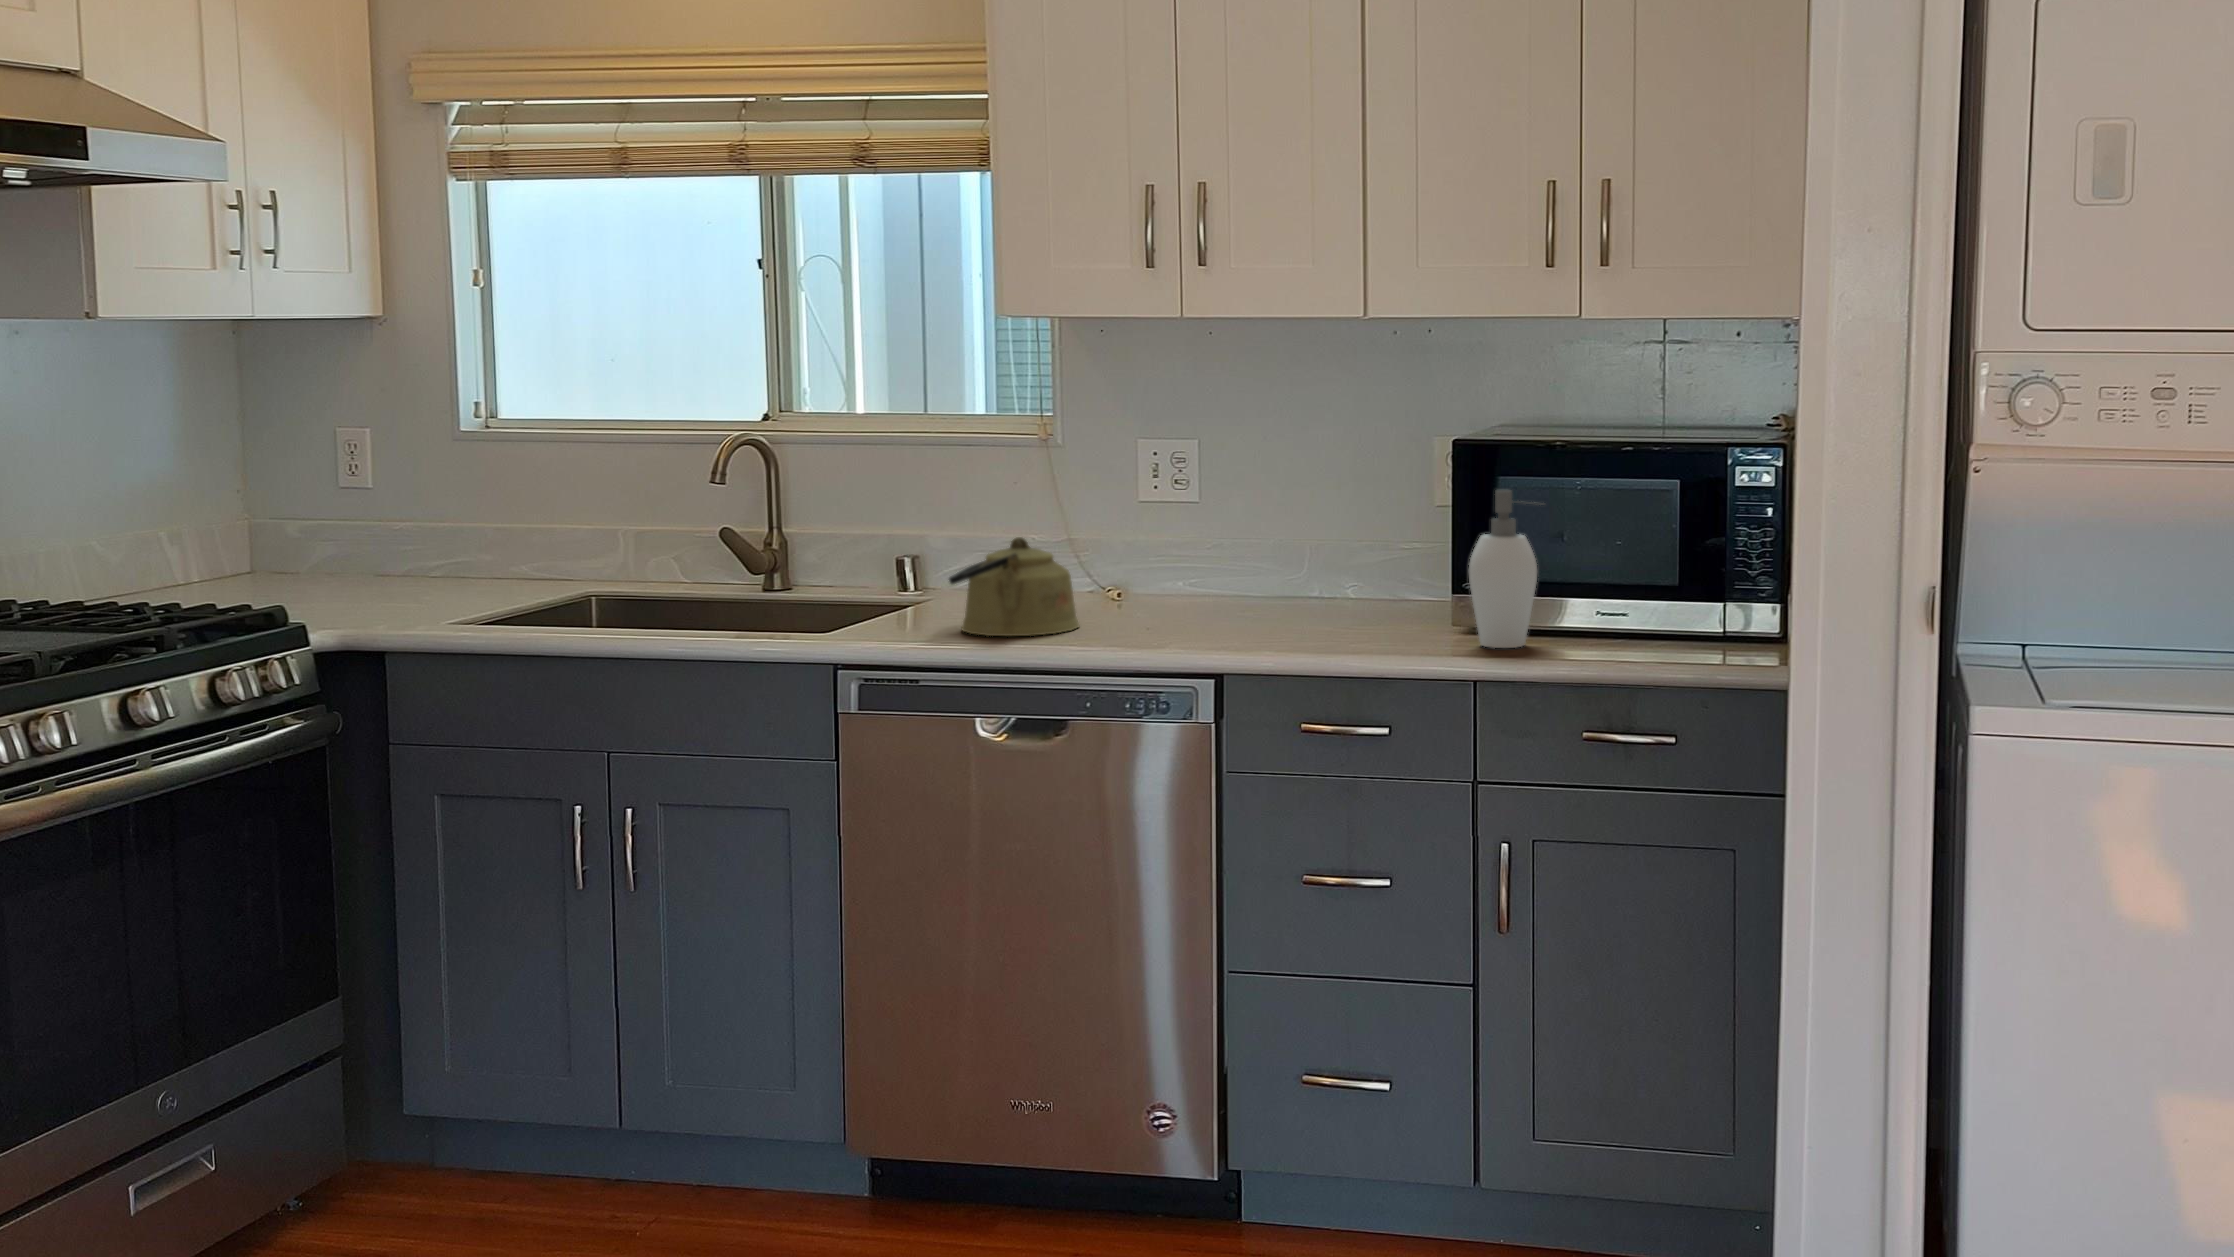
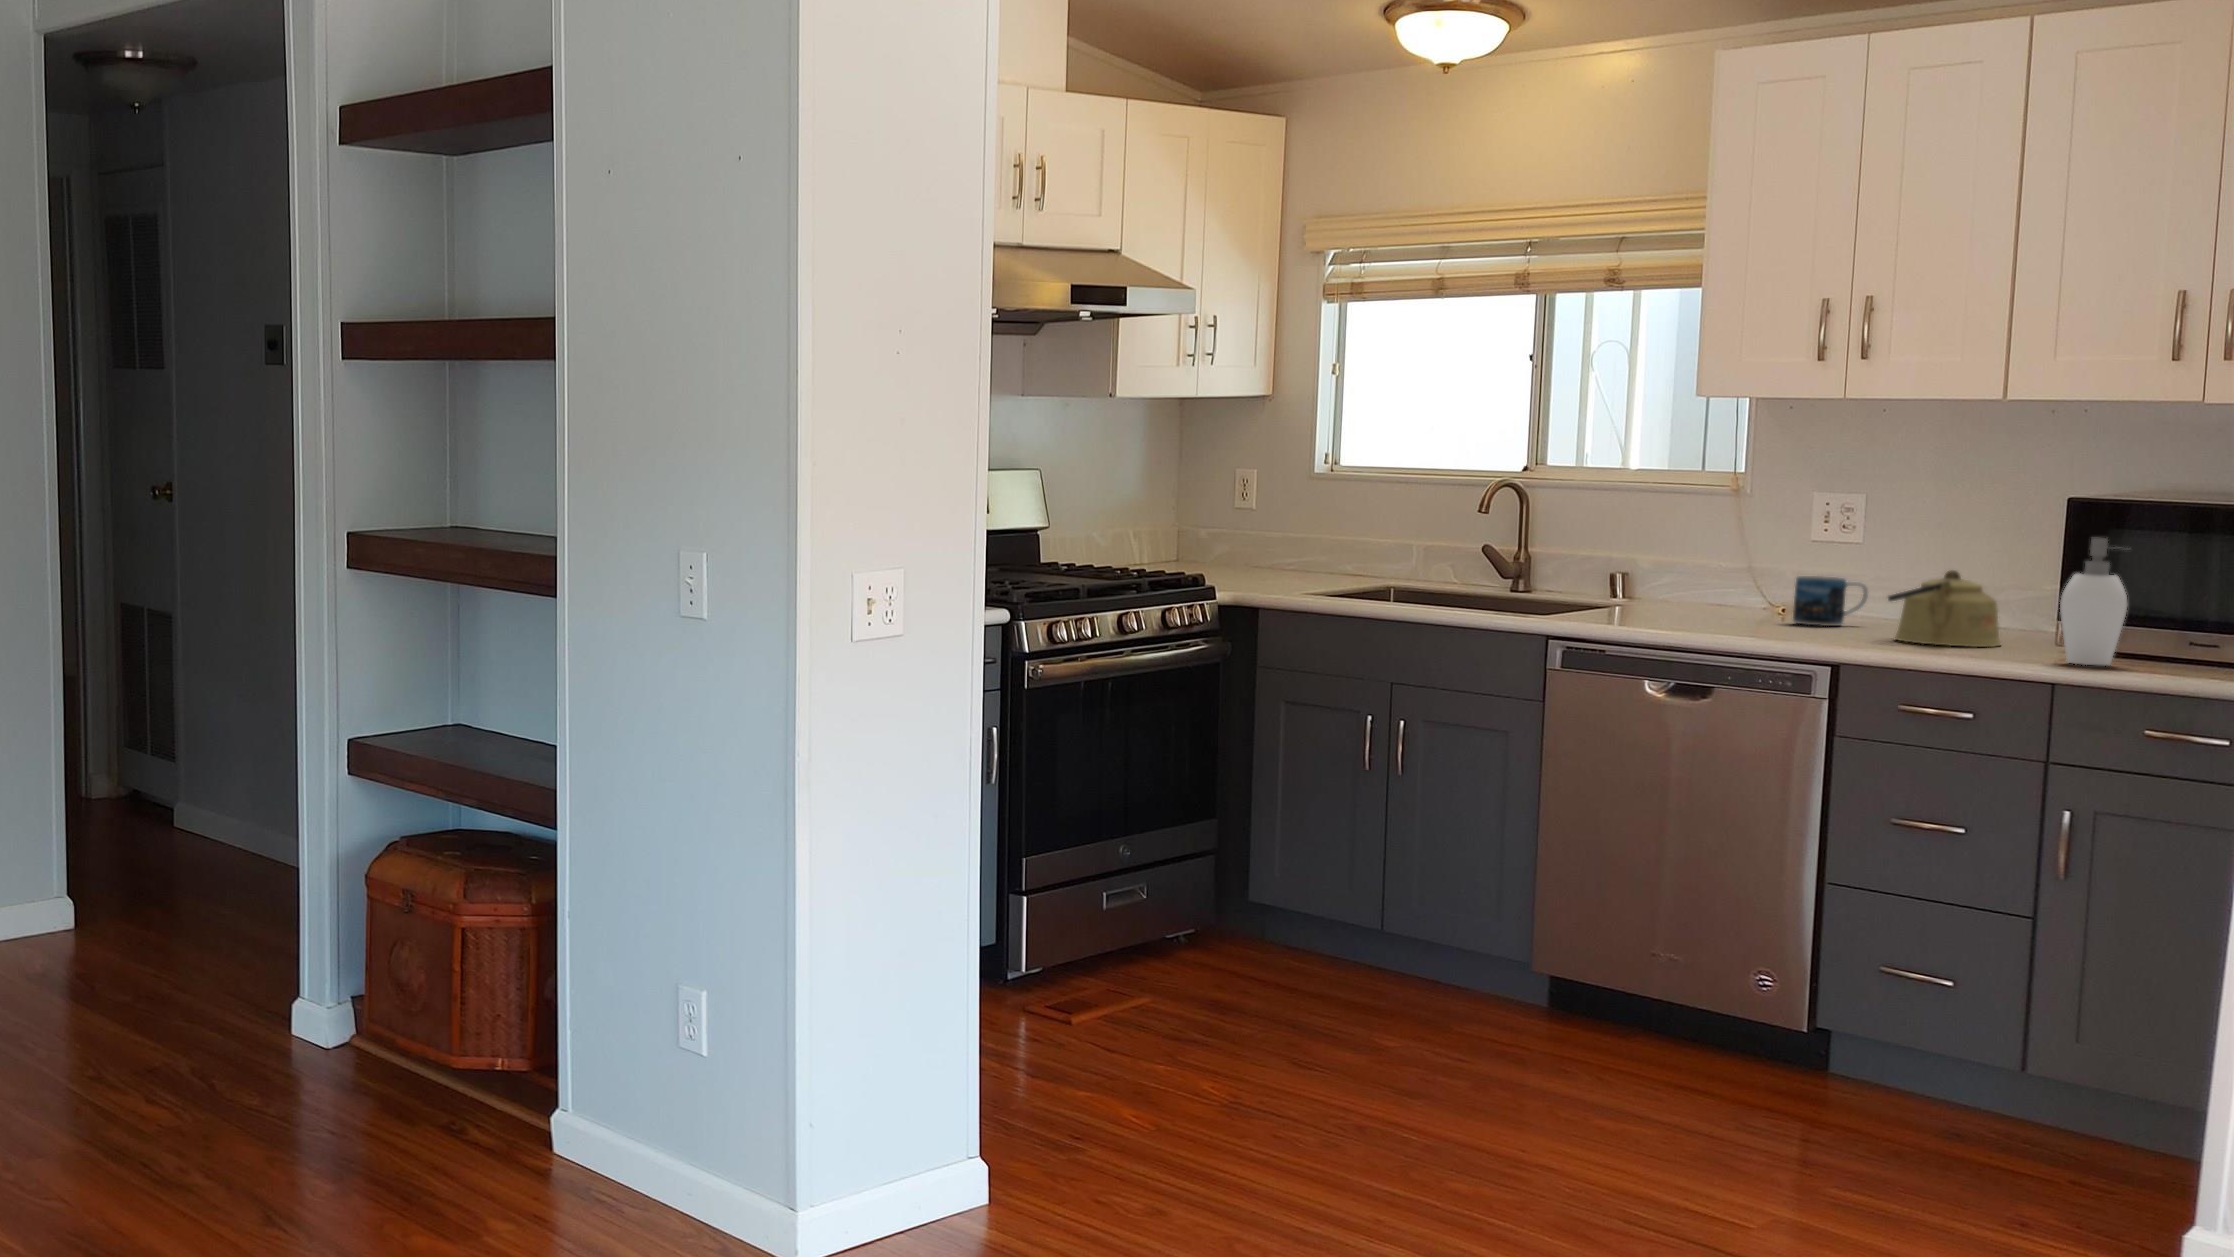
kettle: present [949,537,1079,636] -> present [1888,570,2001,647]
mug: none [1120,537,1198,600] -> present [1793,576,1868,626]

